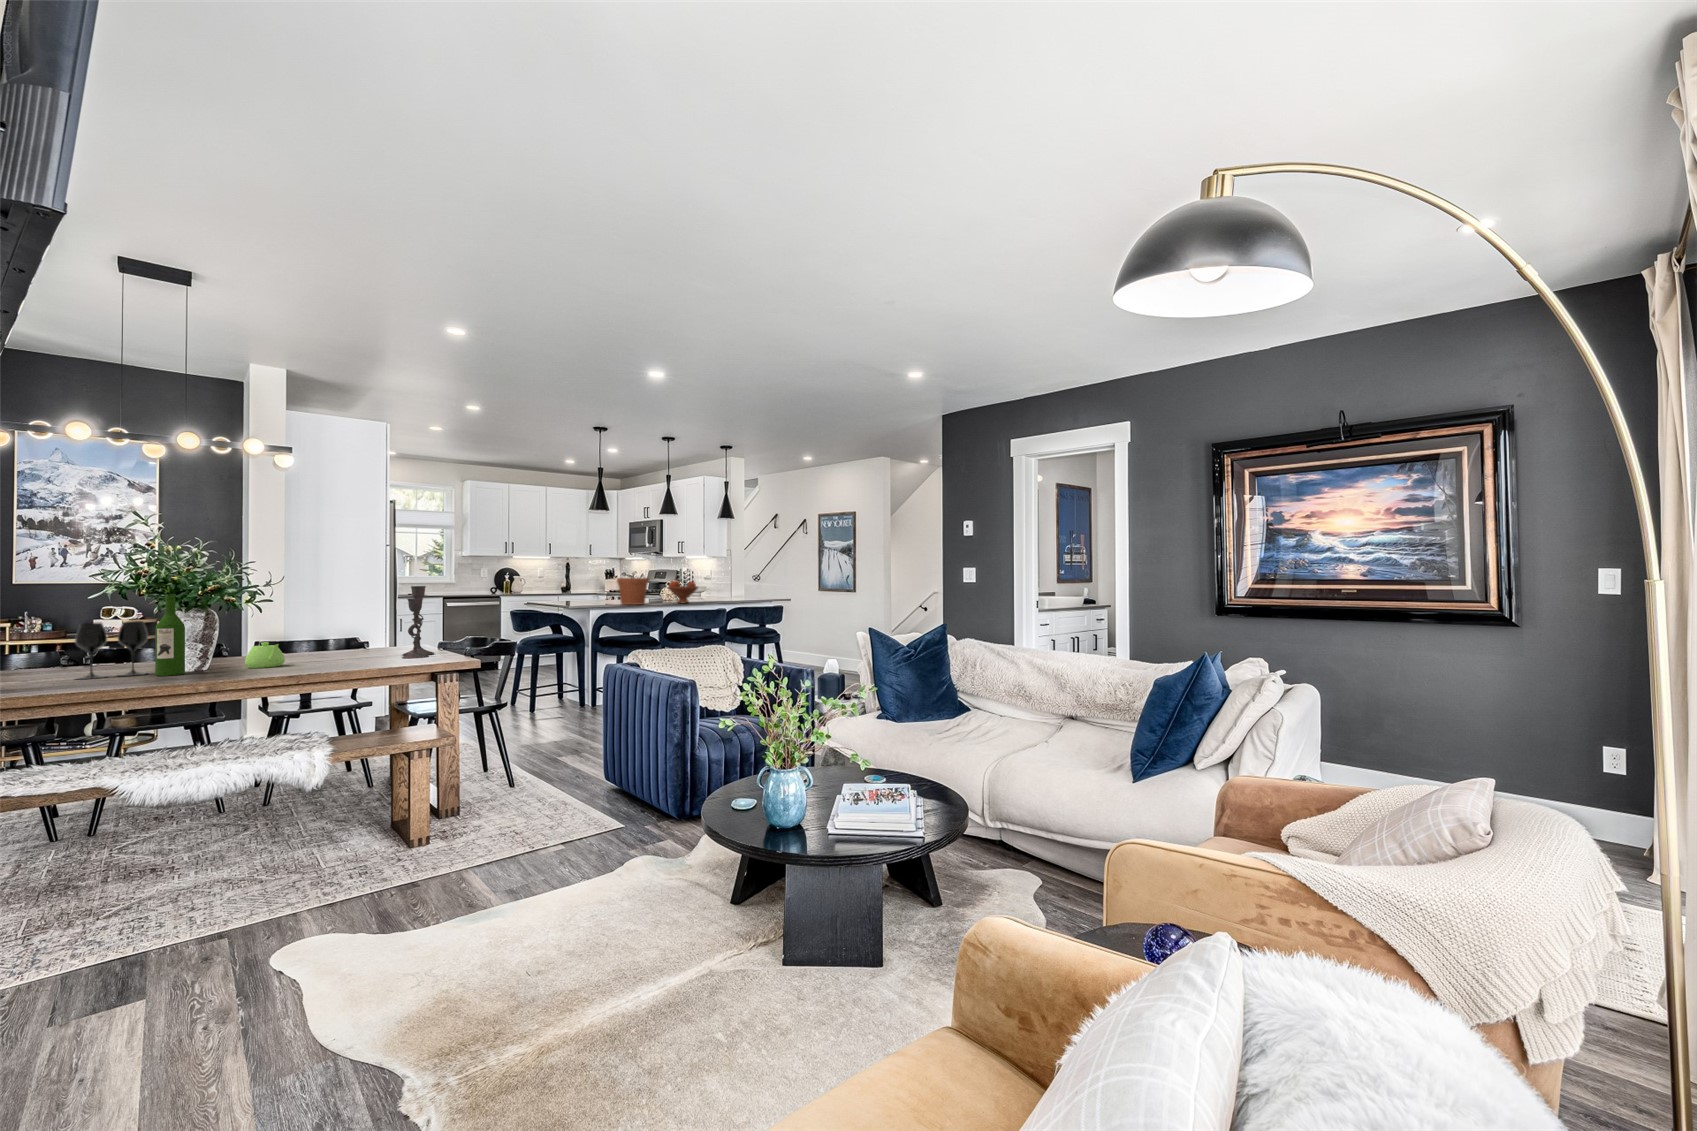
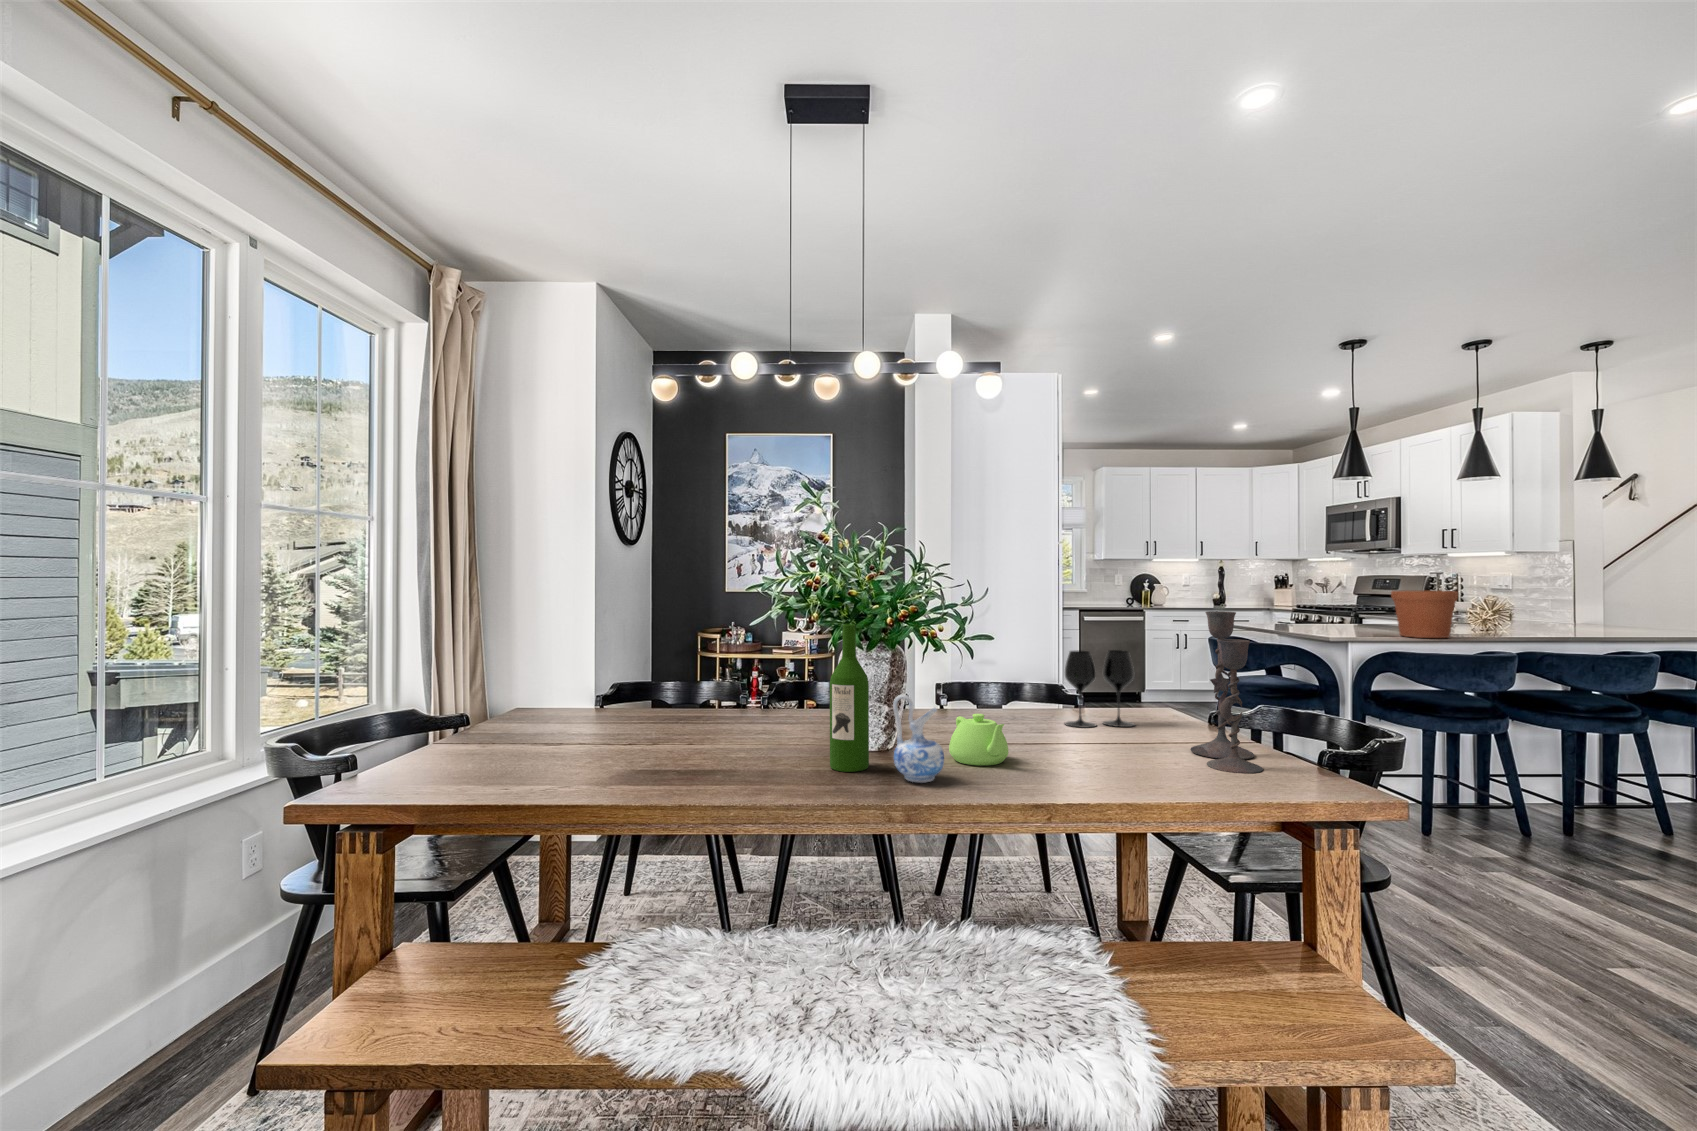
fruit bowl: present [668,581,698,603] -> none [1492,596,1570,639]
wine glass: present [75,621,148,679] -> present [1065,650,1135,728]
ceramic pitcher: none [201,630,236,674] -> present [893,694,944,783]

